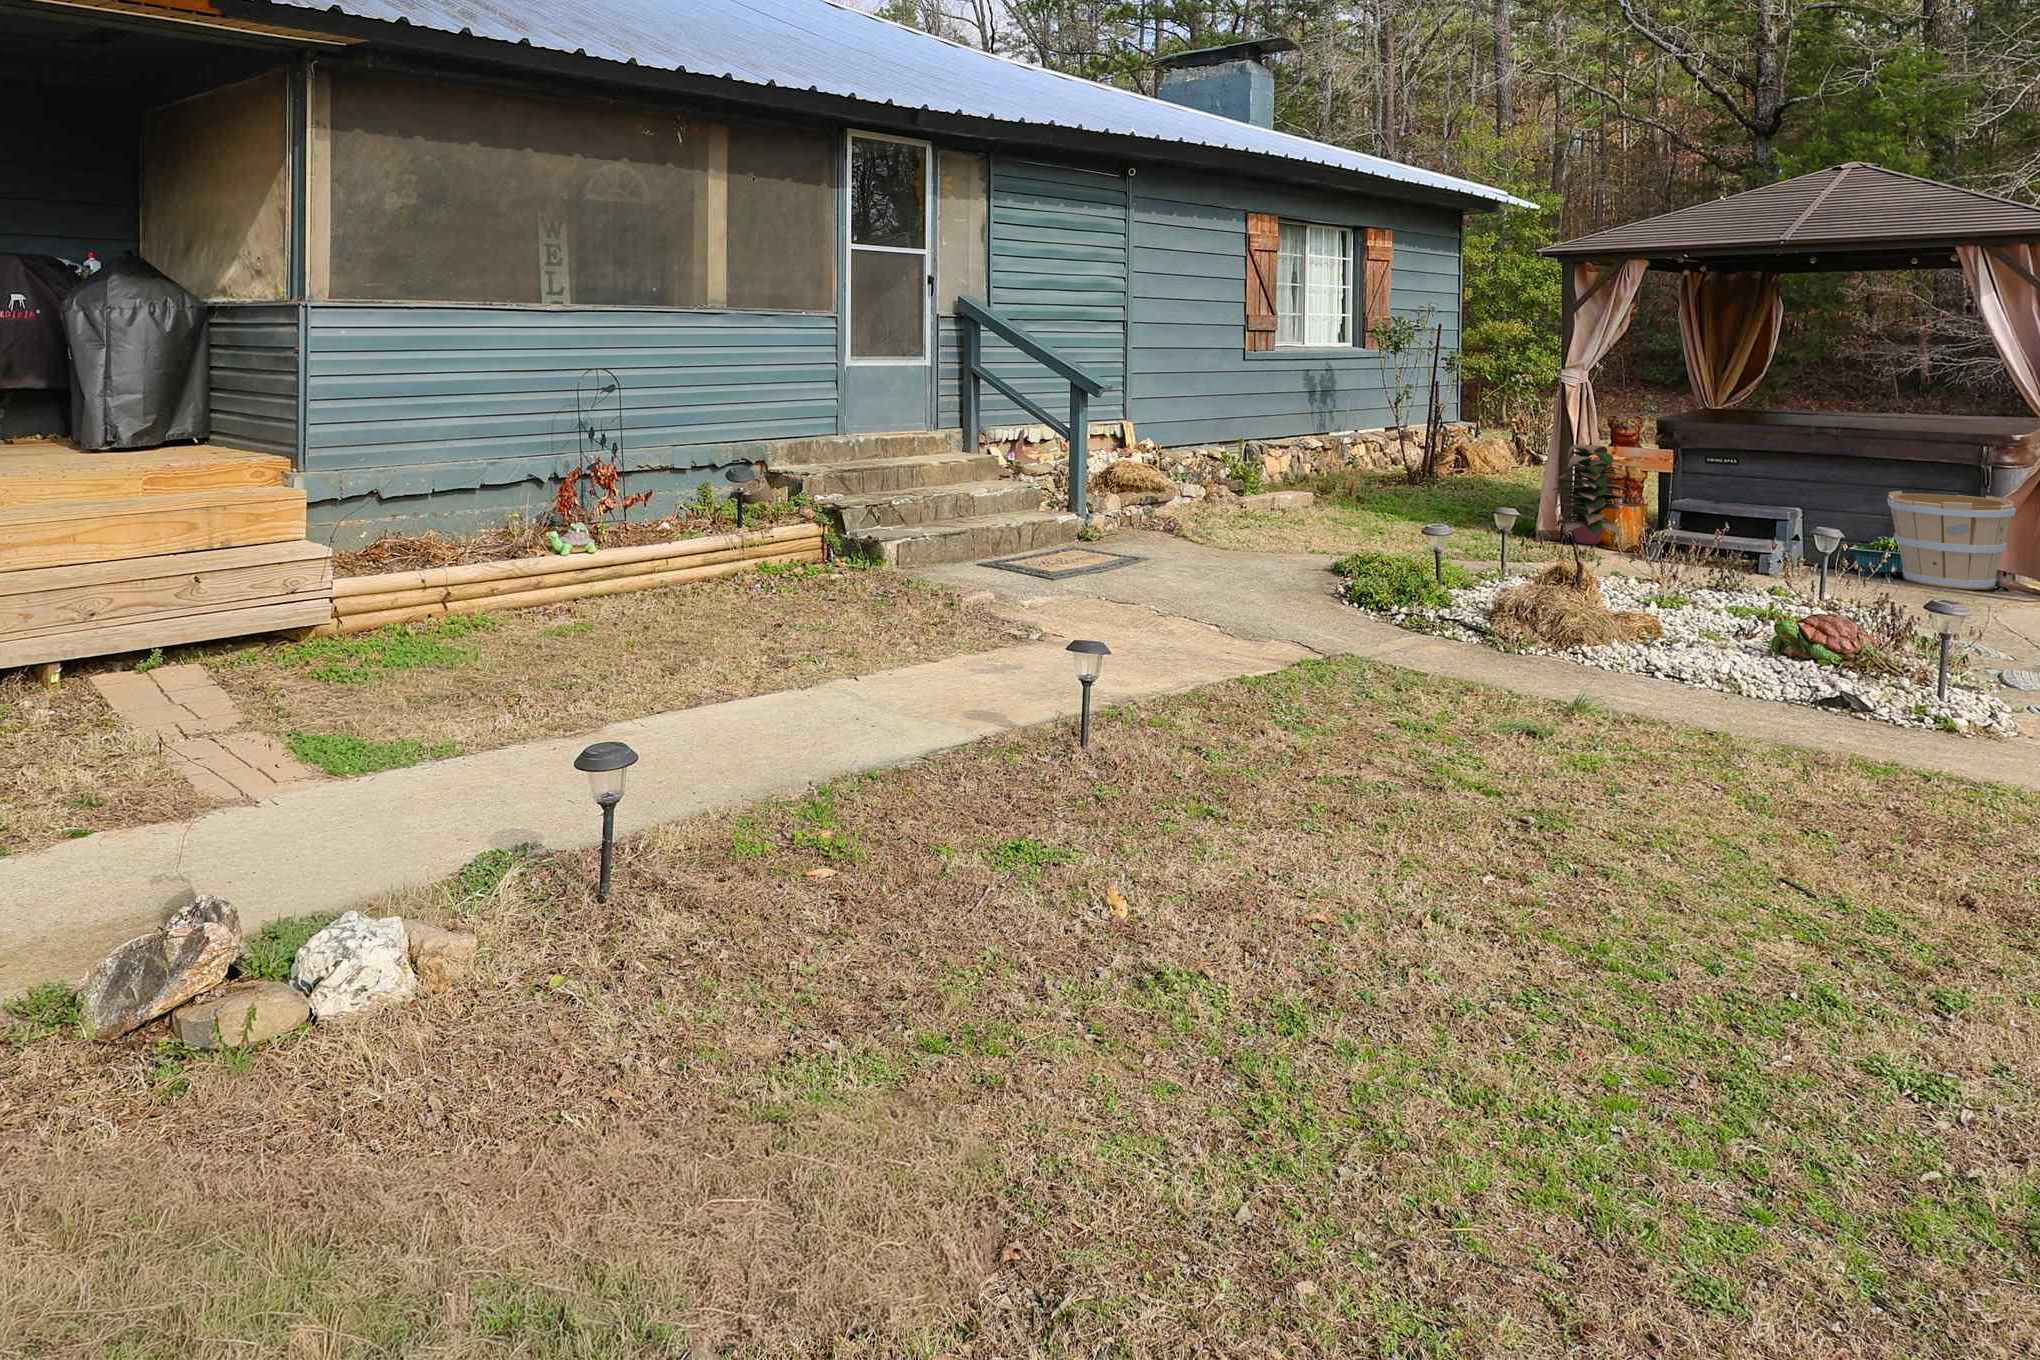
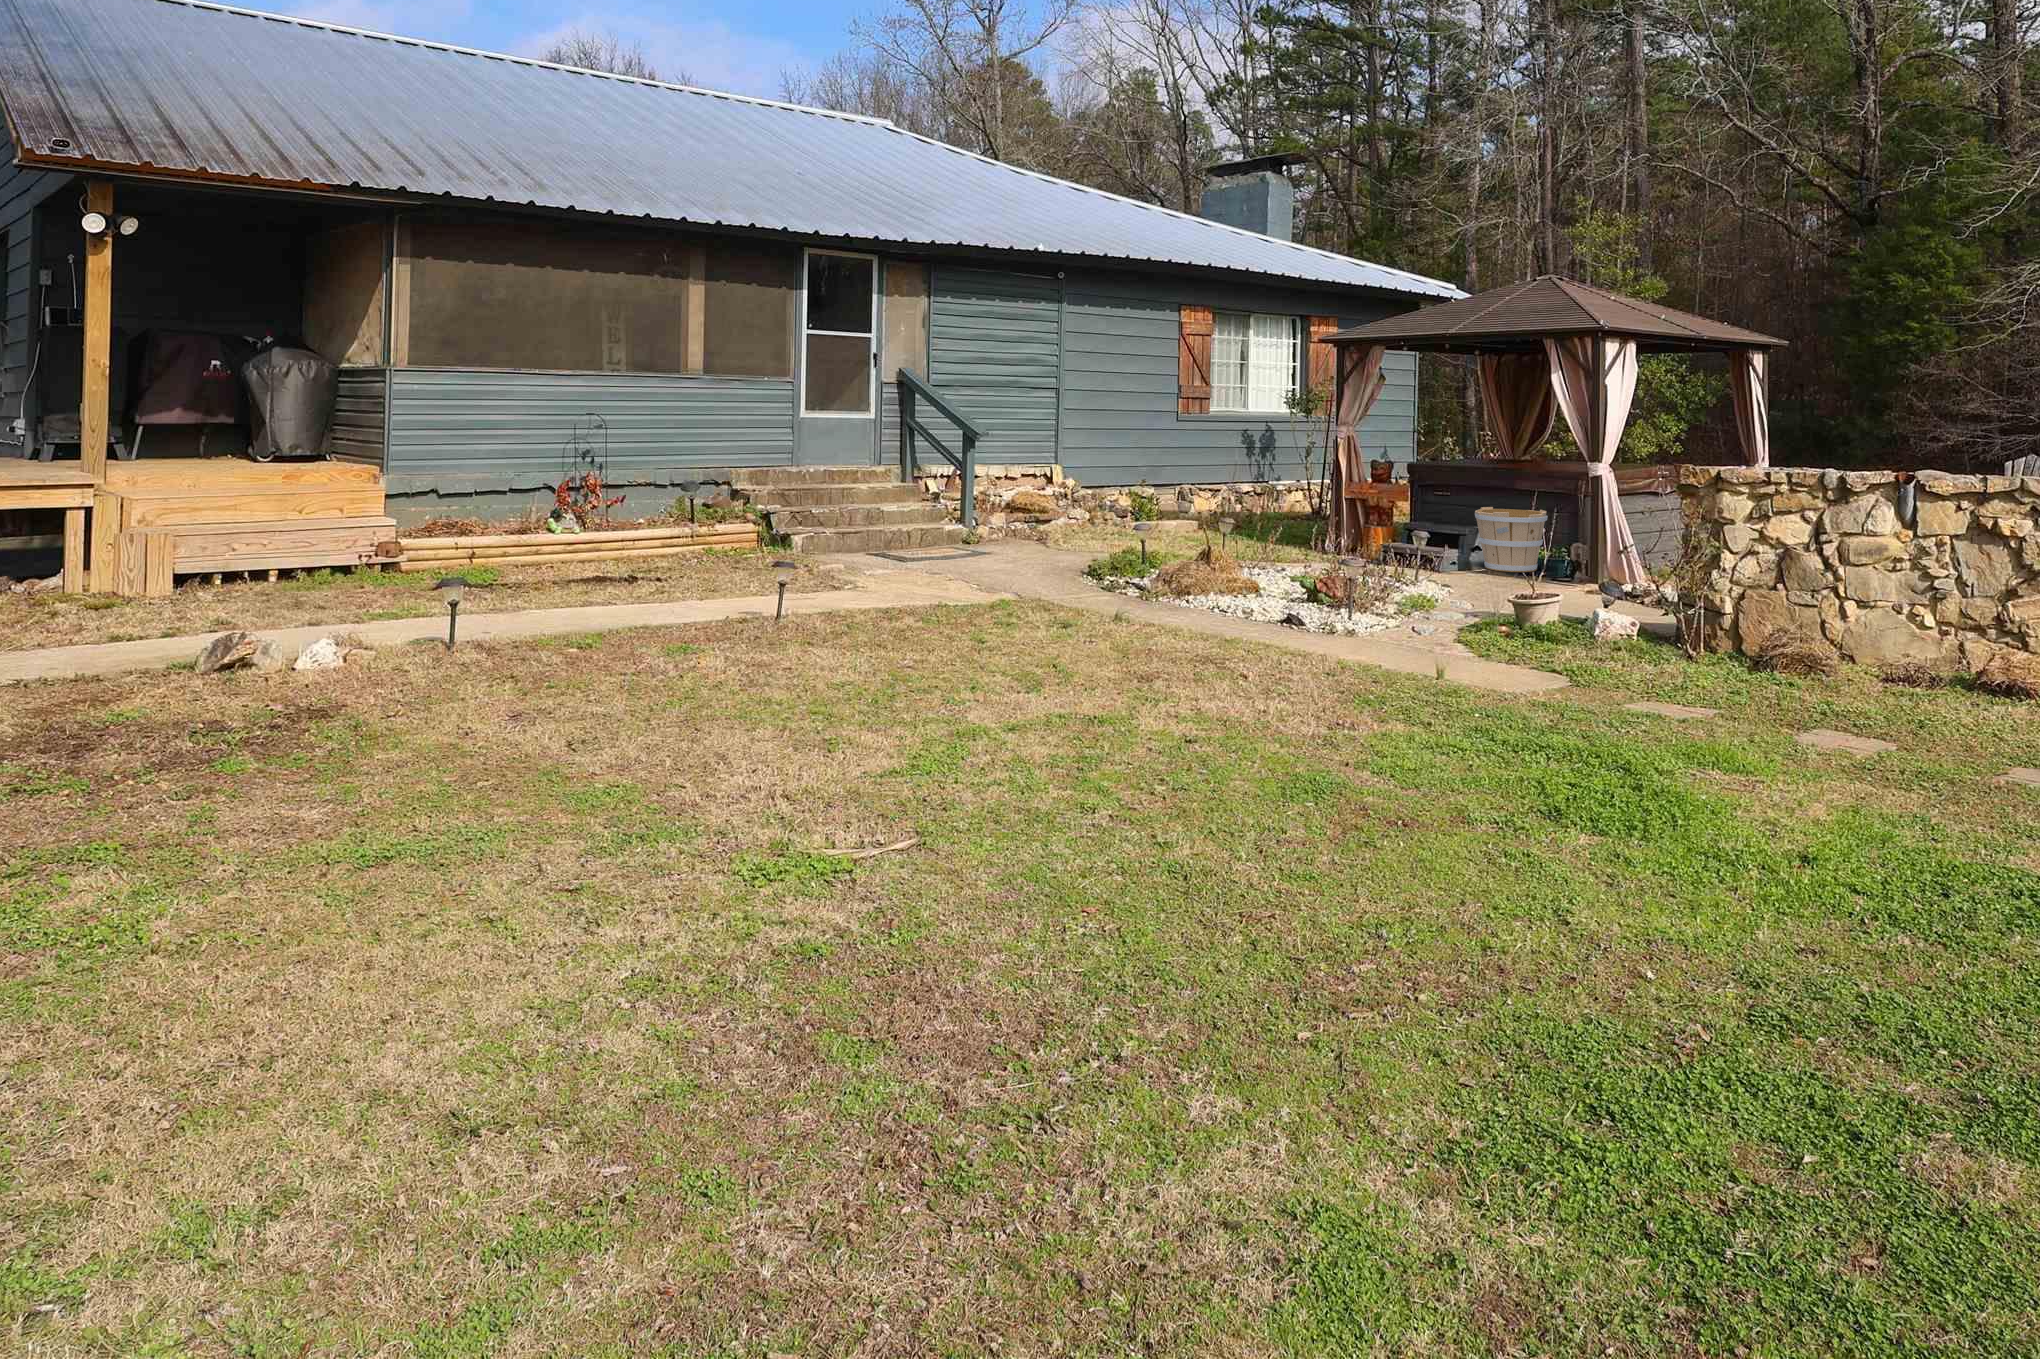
decorative plant: present [1553,444,1627,544] -> none [1299,477,1348,548]

